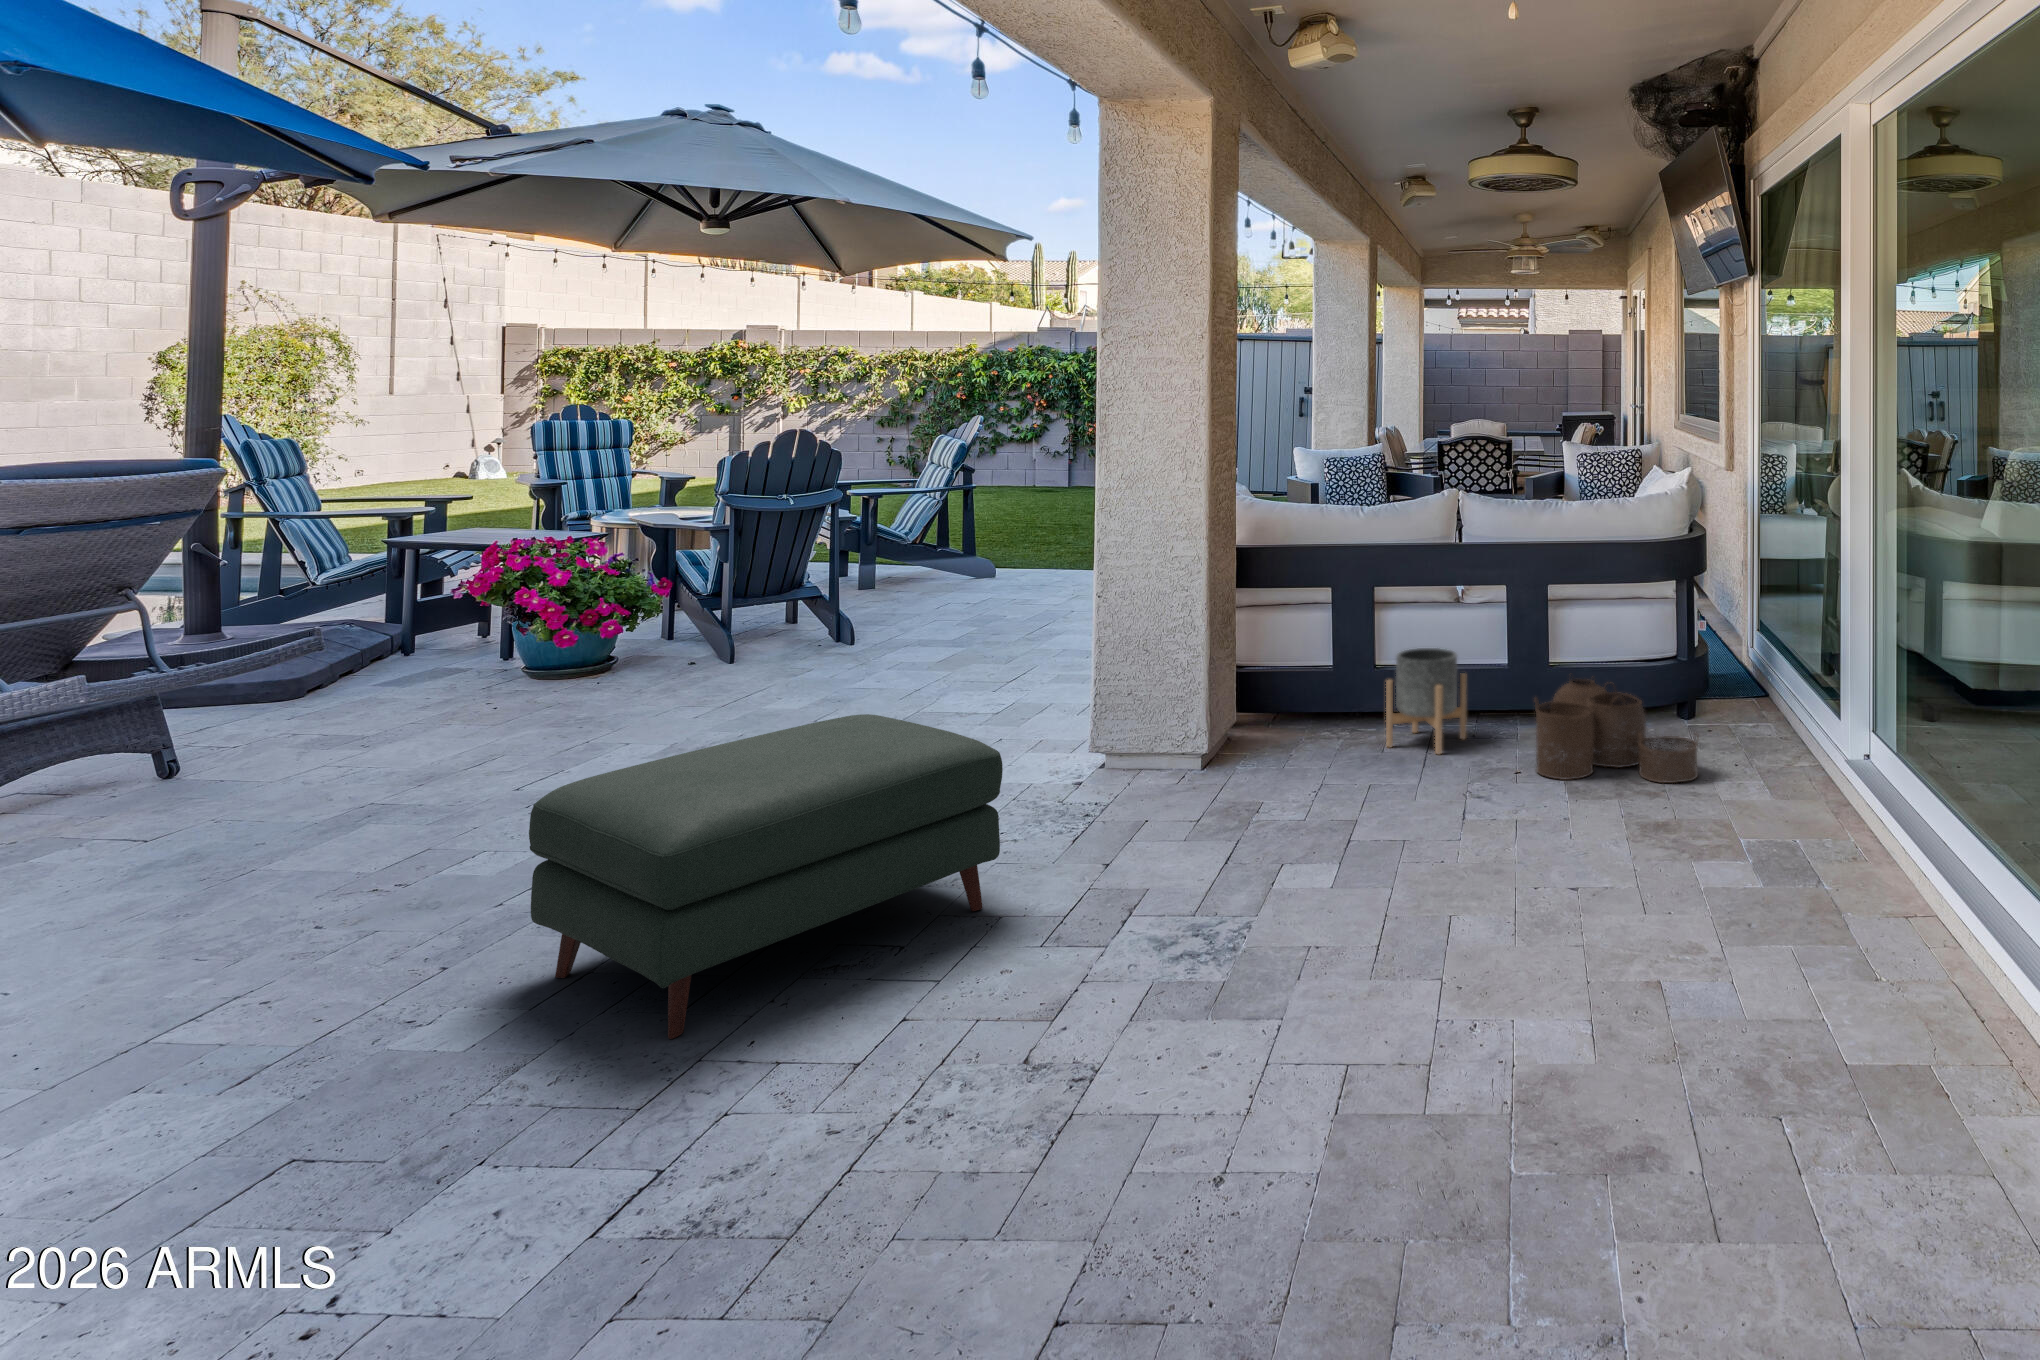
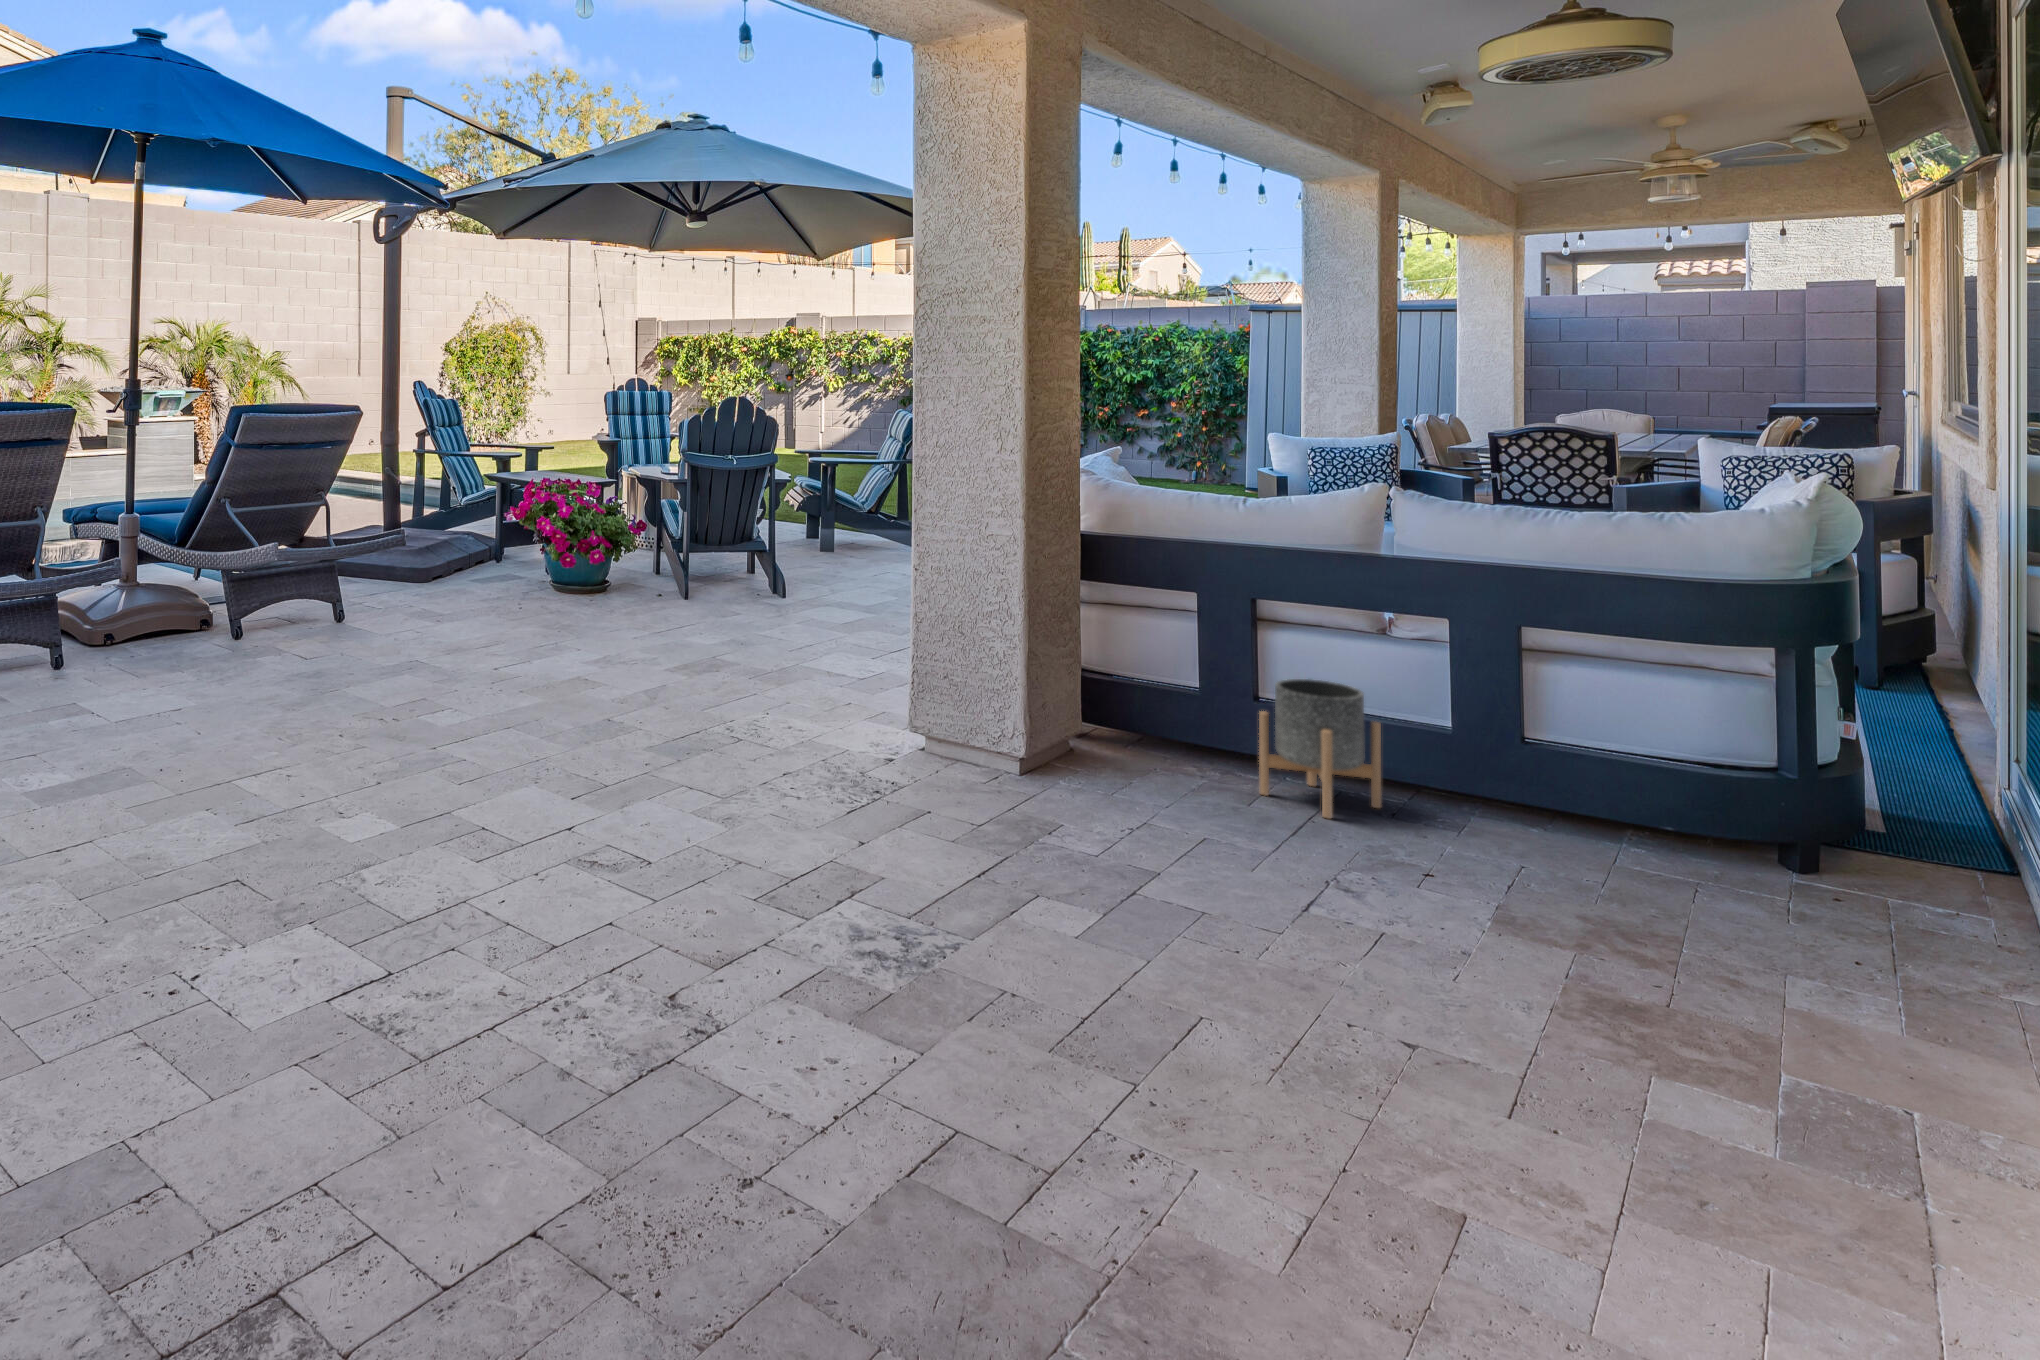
woven basket: present [1535,677,1698,783] -> none [1458,752,1764,954]
ottoman: present [529,714,1003,1039] -> none [414,645,745,878]

